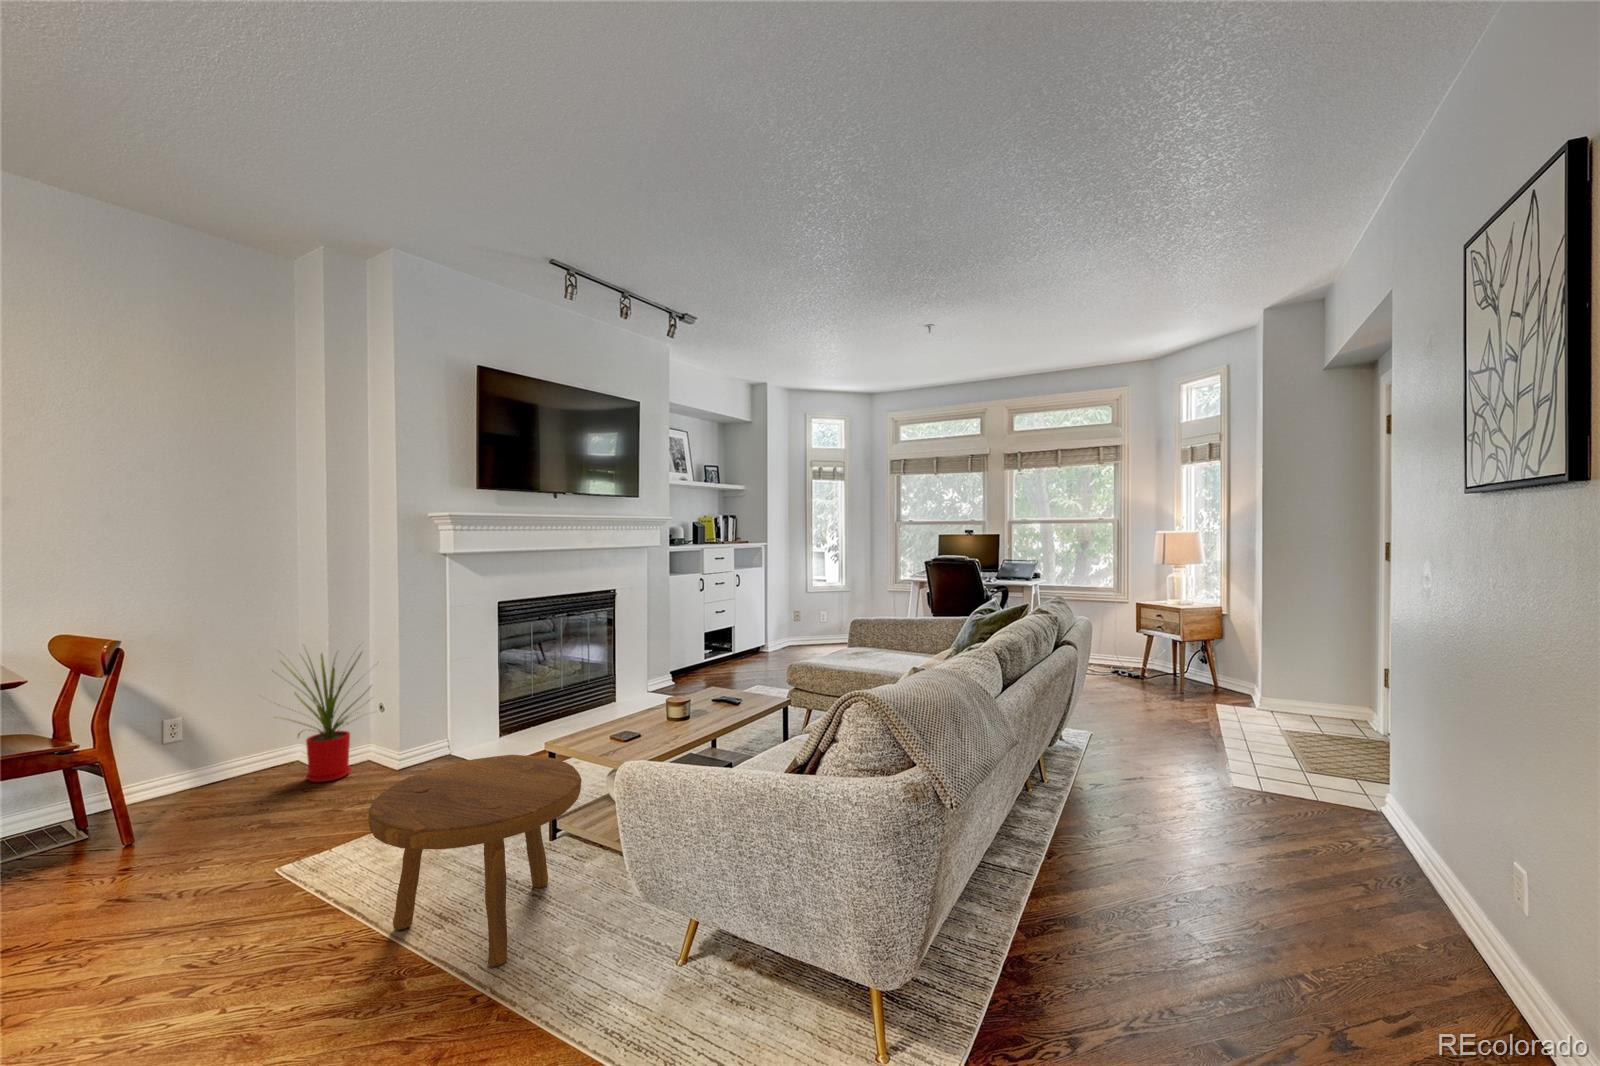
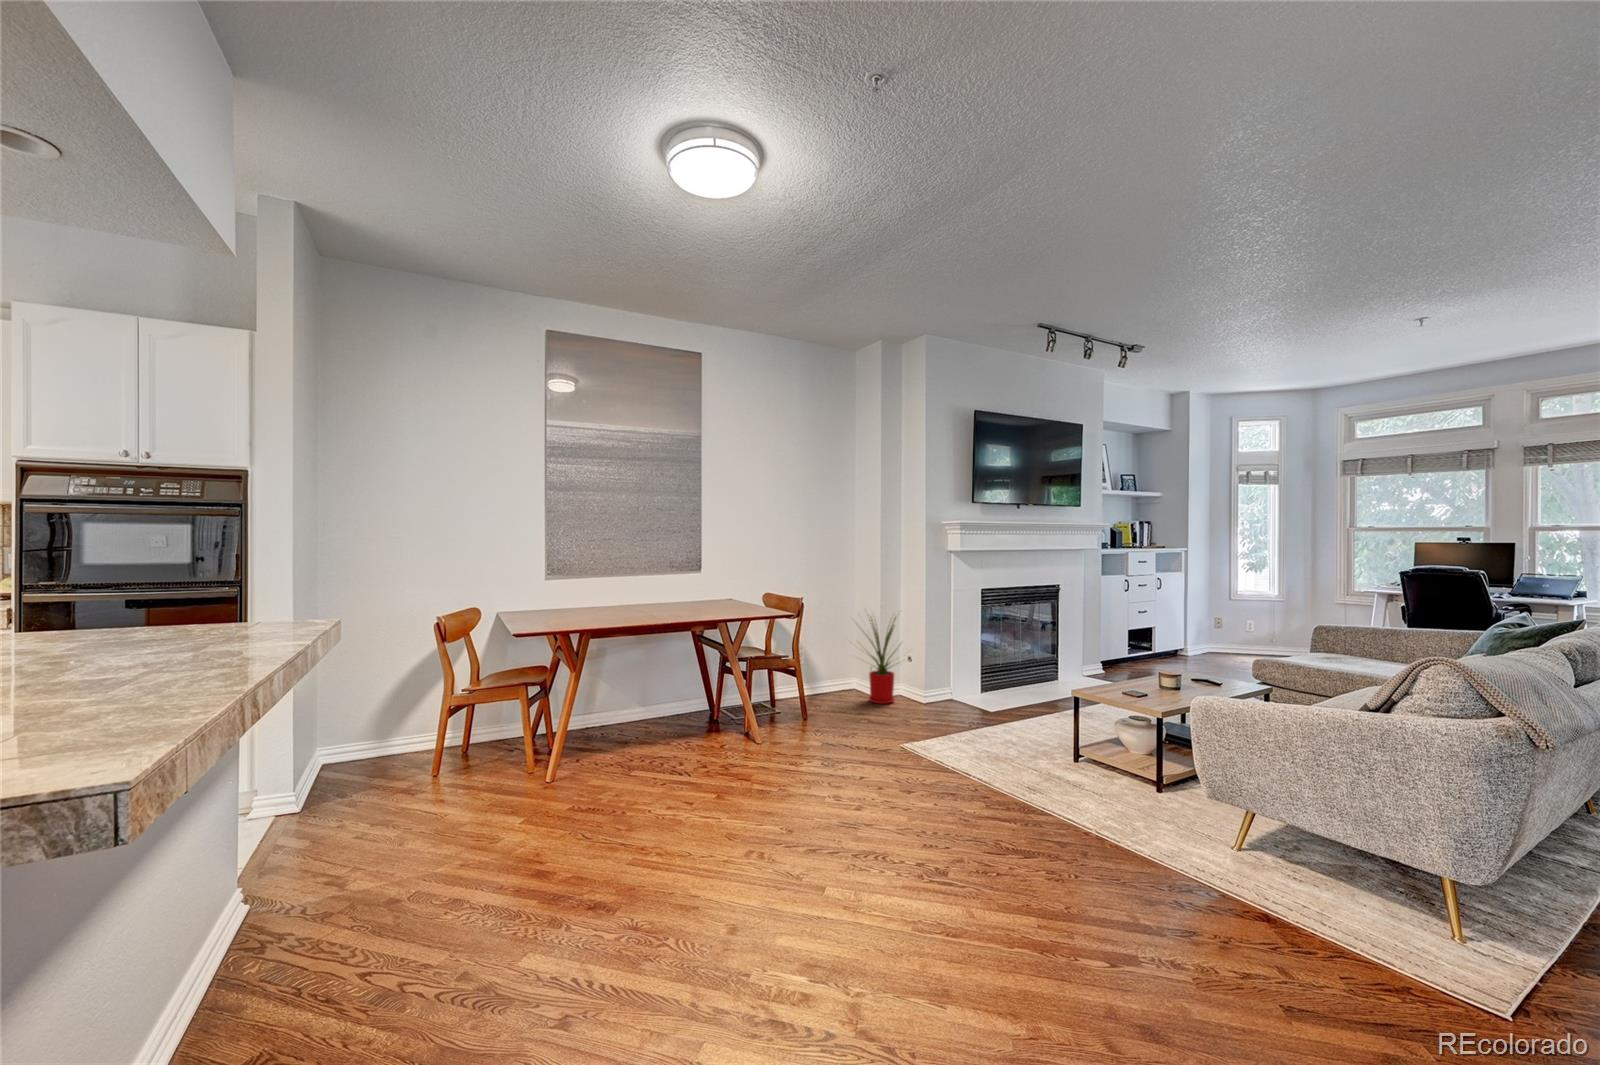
footstool: present [368,755,581,967] -> none [995,689,1134,822]

